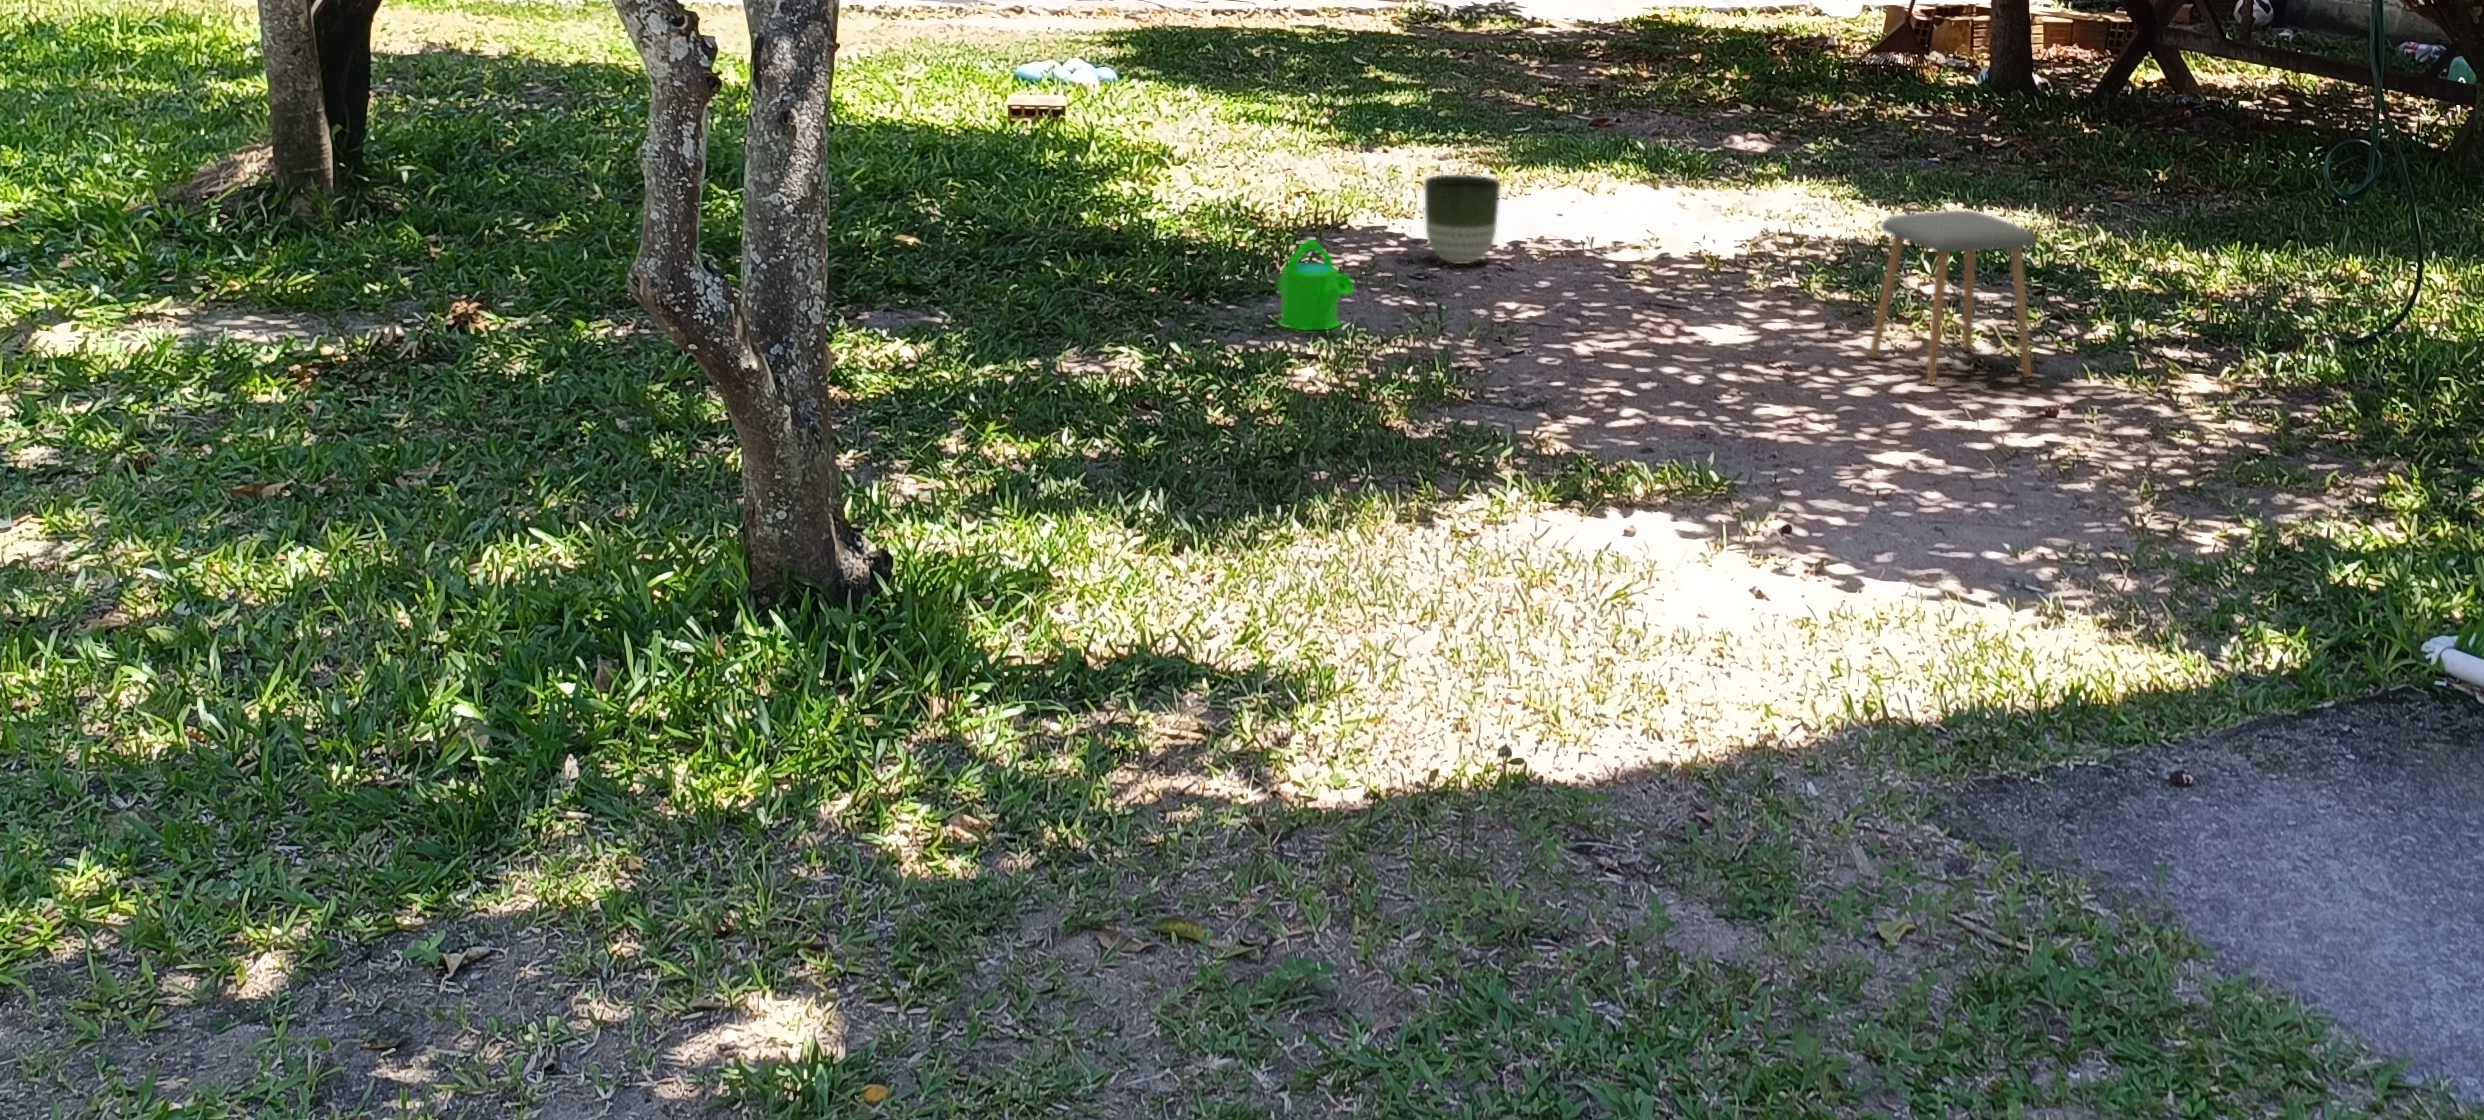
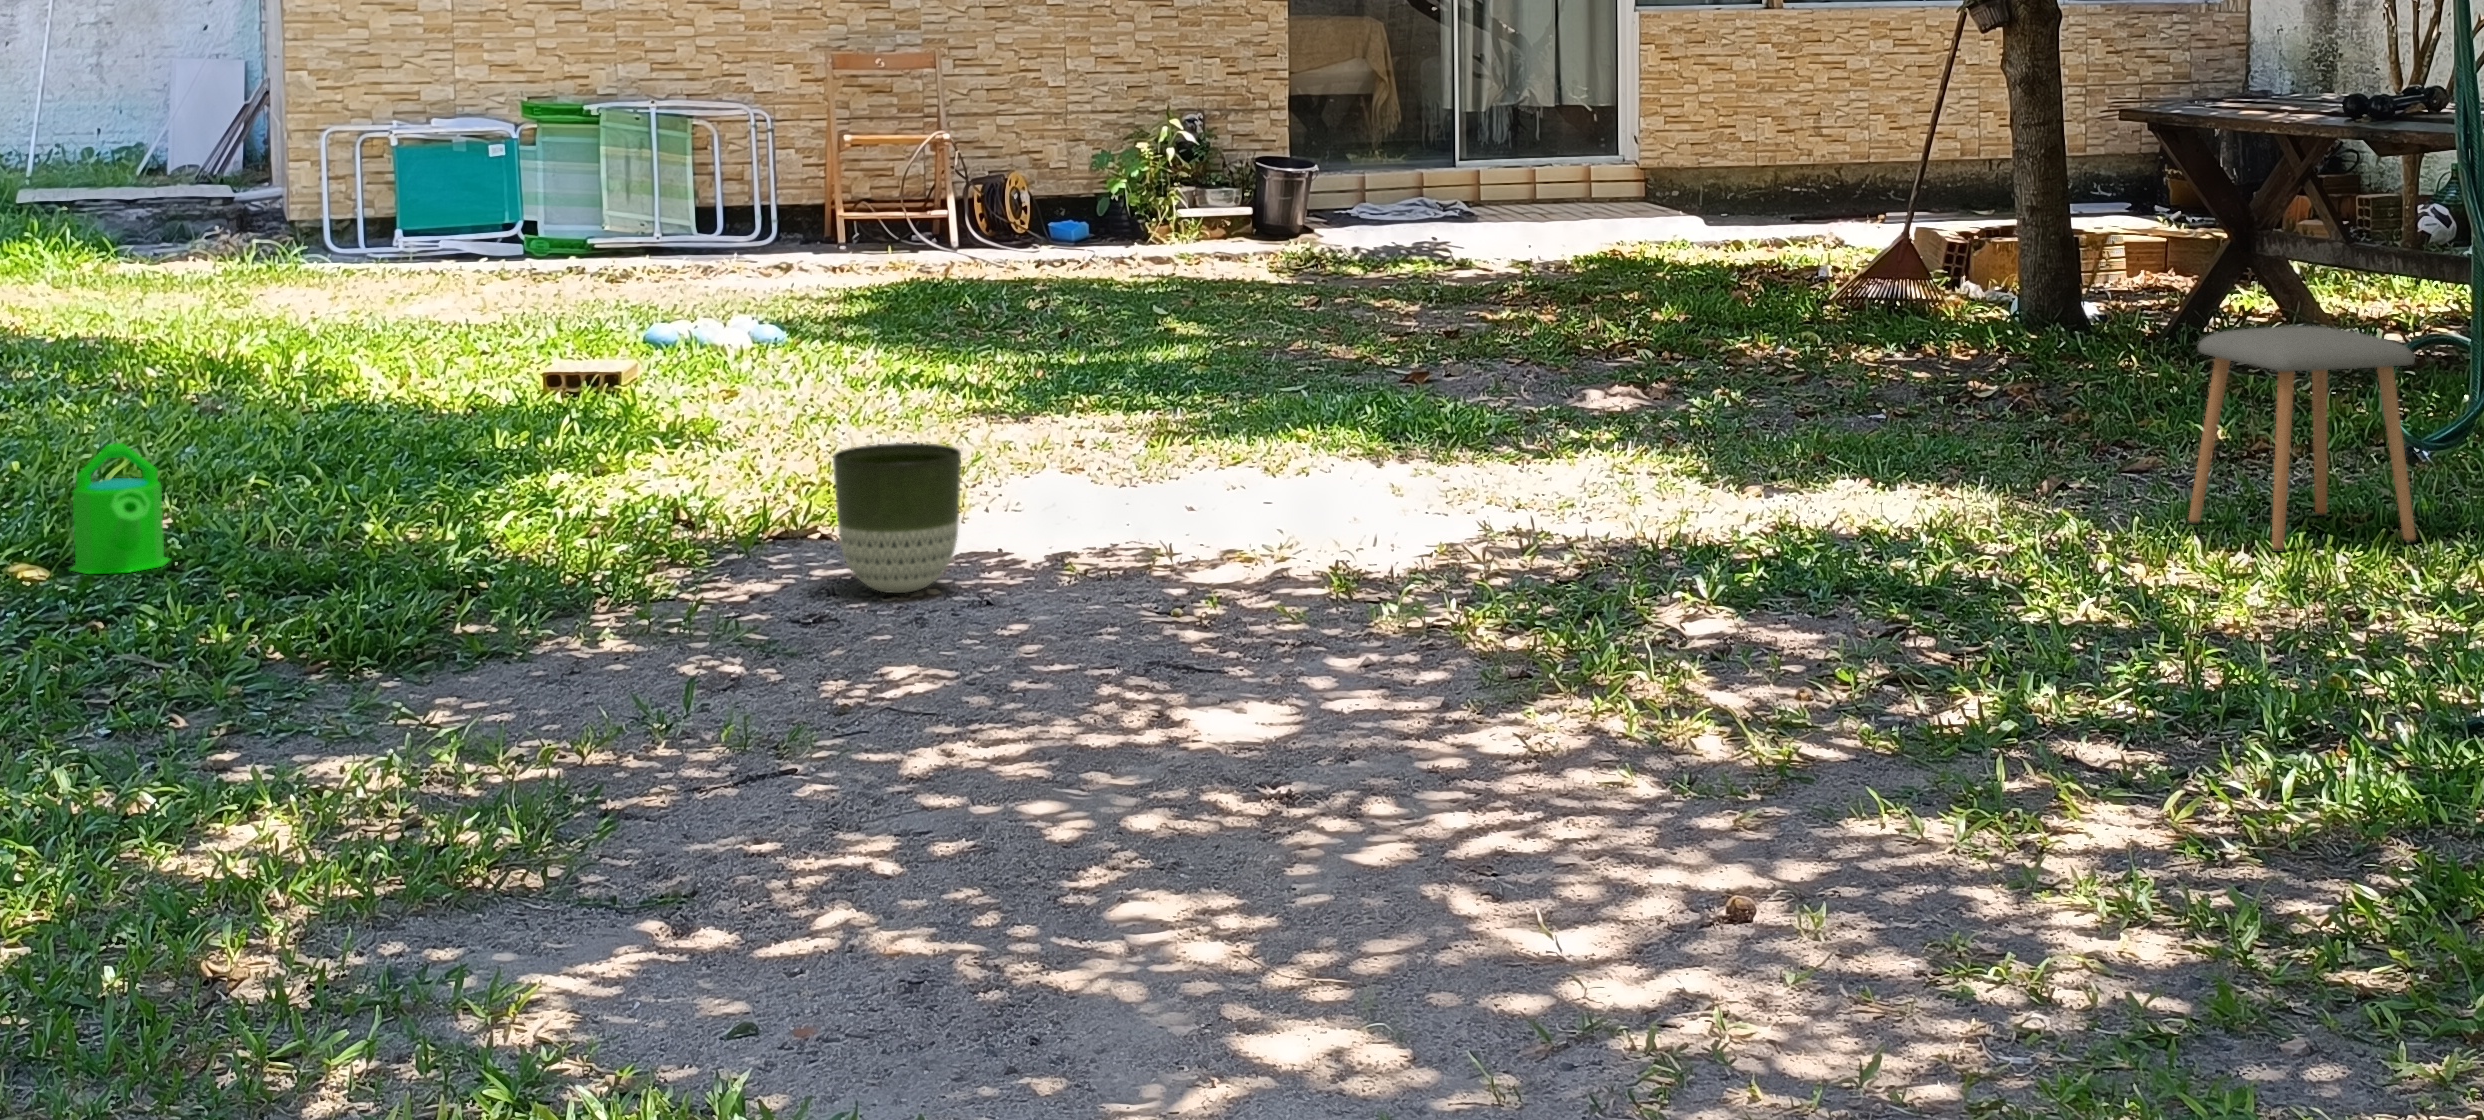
stool: present [1869,211,2037,385] -> present [2189,326,2416,552]
watering can: present [1277,240,1354,330] -> present [70,443,170,574]

